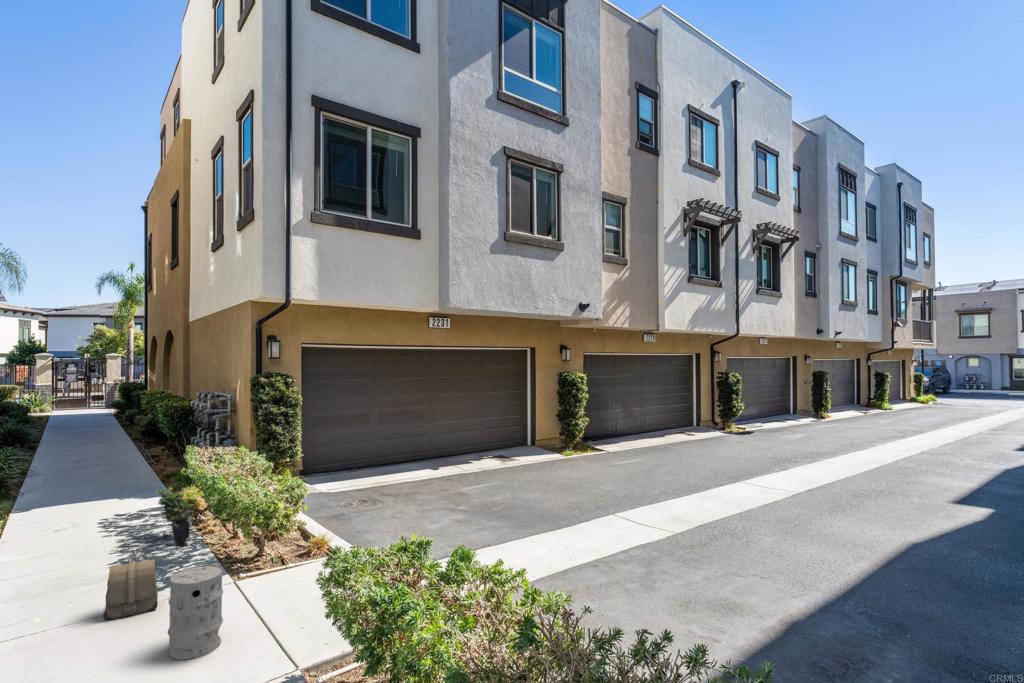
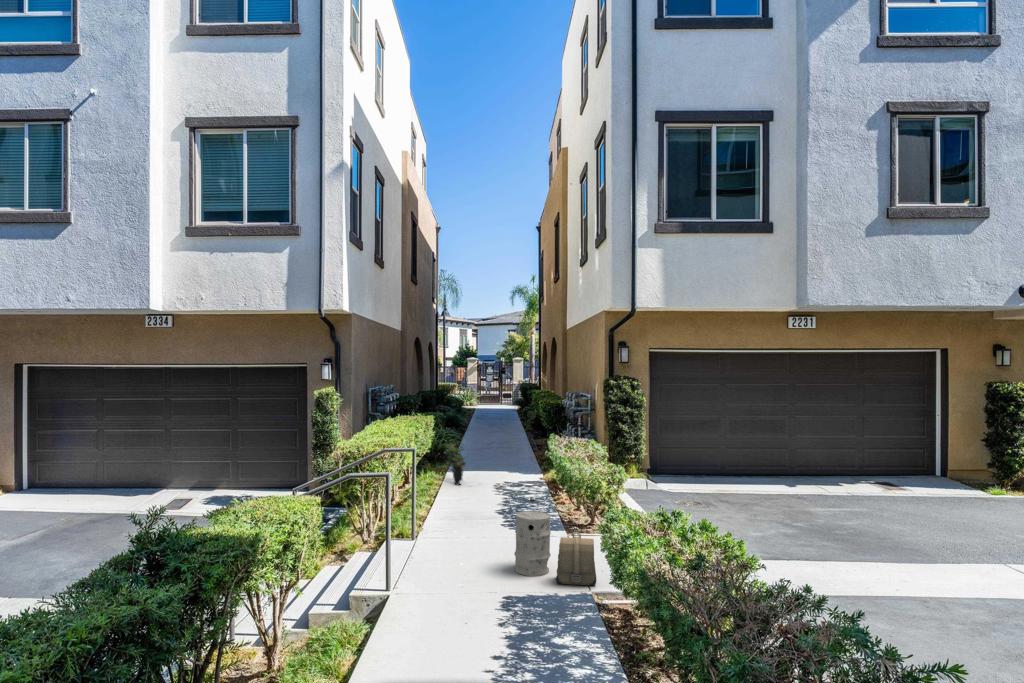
potted plant: present [156,487,194,547] -> present [445,445,466,485]
backpack: present [104,556,158,620] -> present [556,532,596,586]

